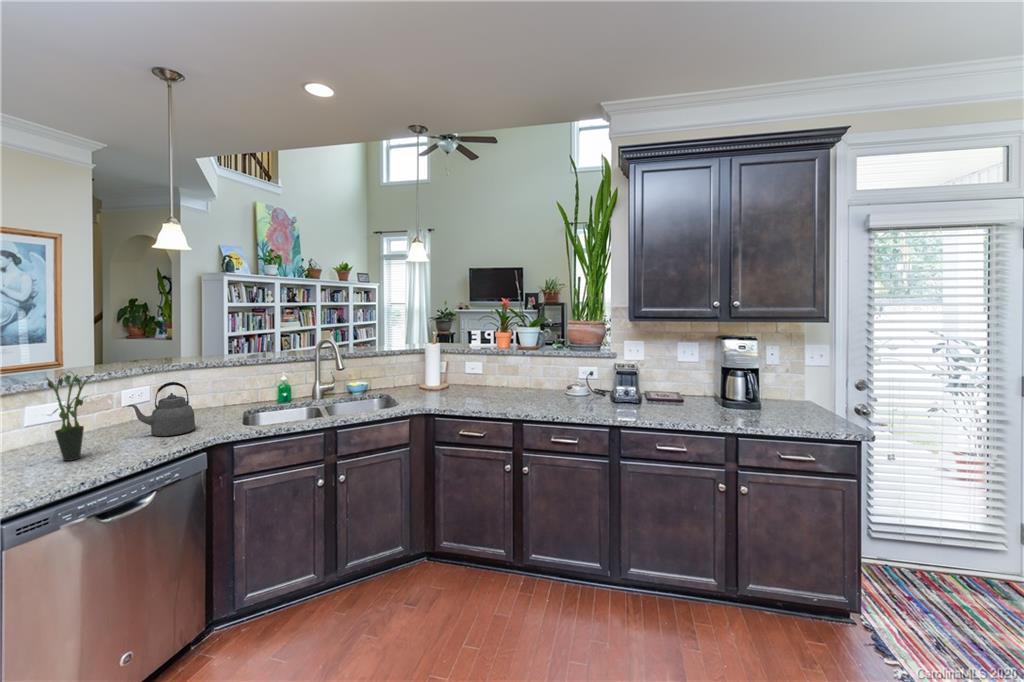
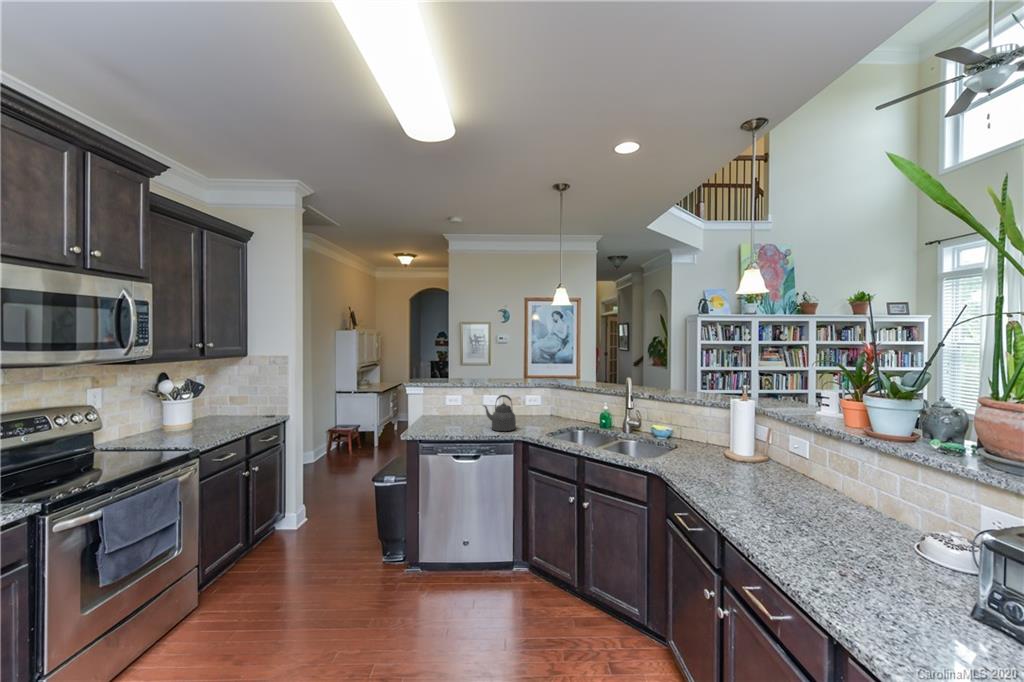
potted plant: present [46,371,93,461] -> none [440,379,460,430]

